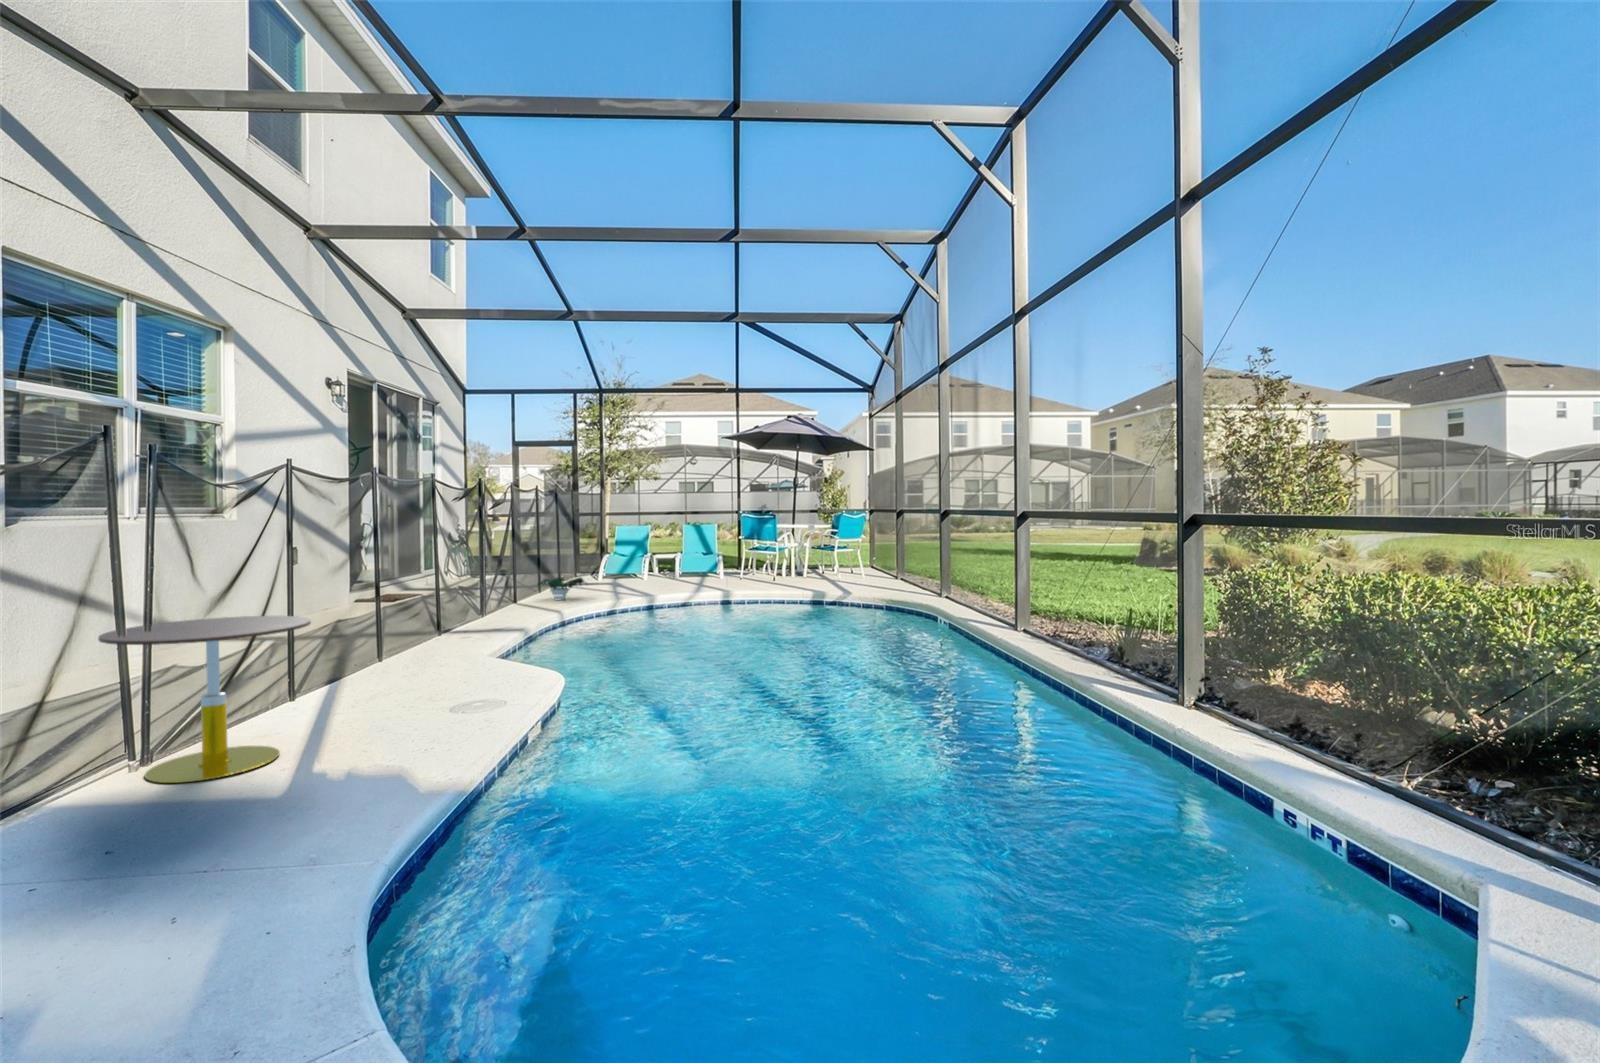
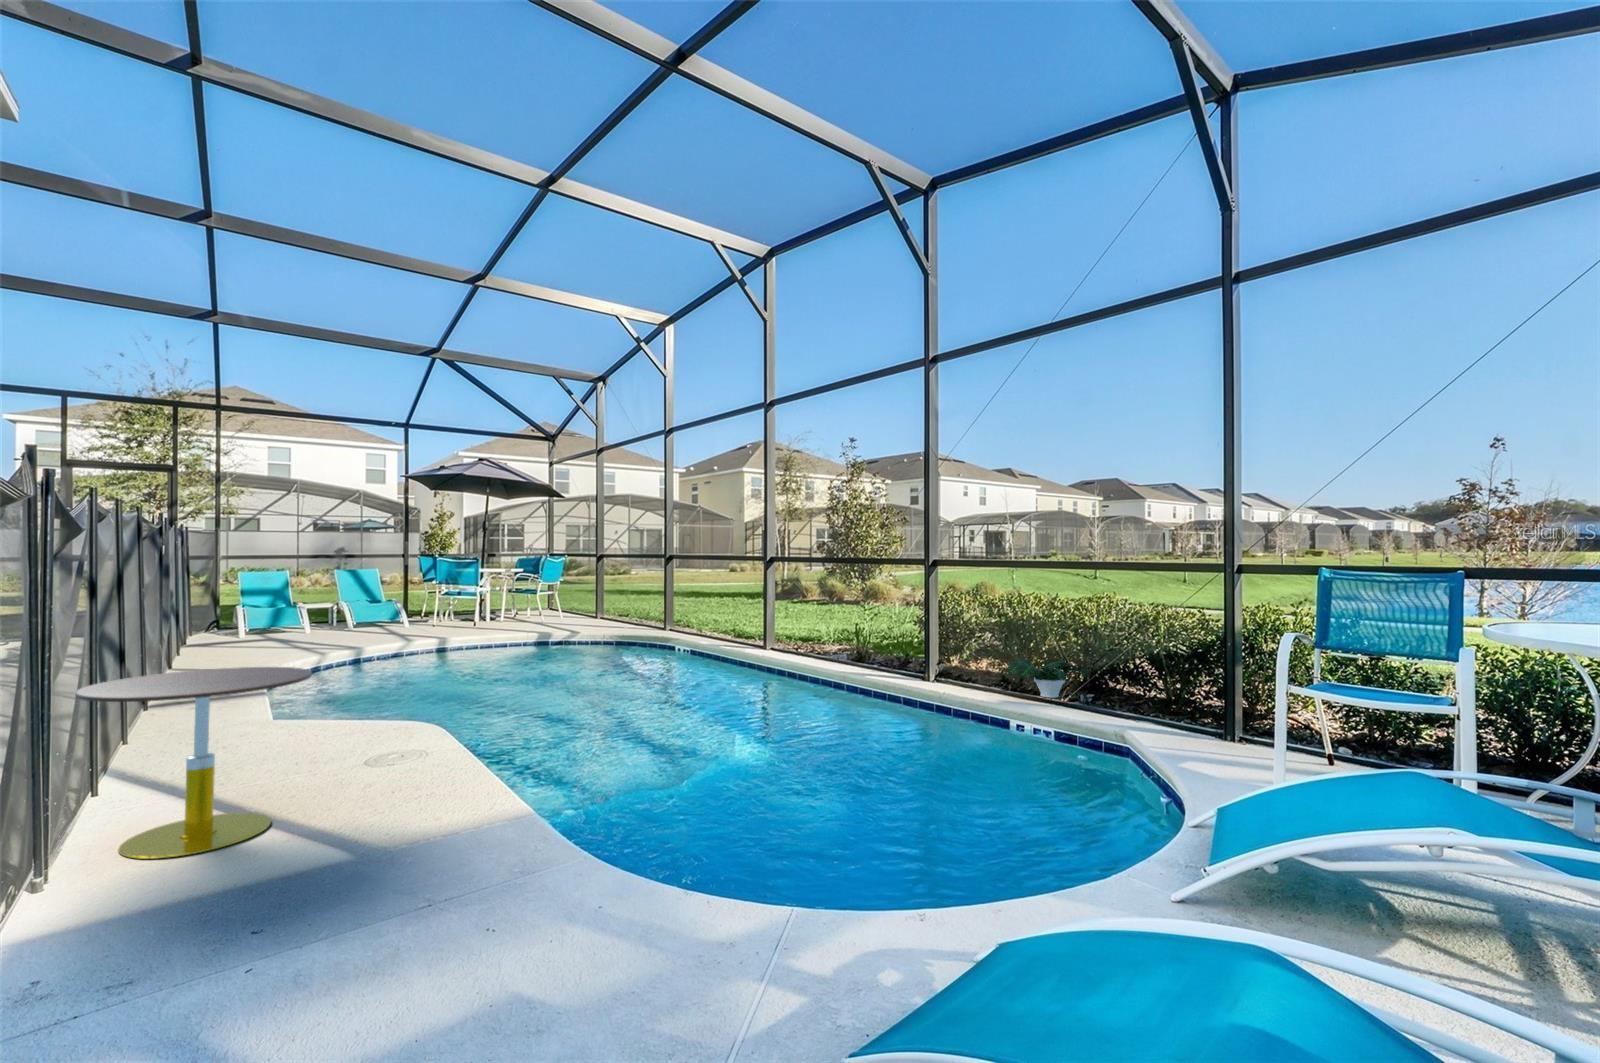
potted plant: present [538,577,585,600] -> present [1007,658,1091,698]

